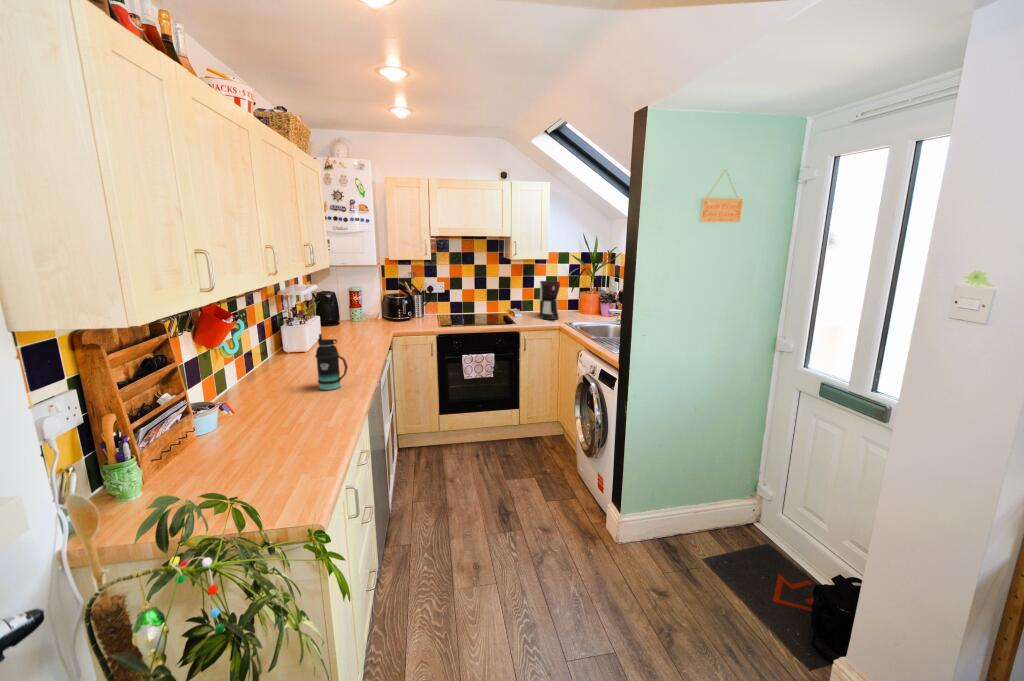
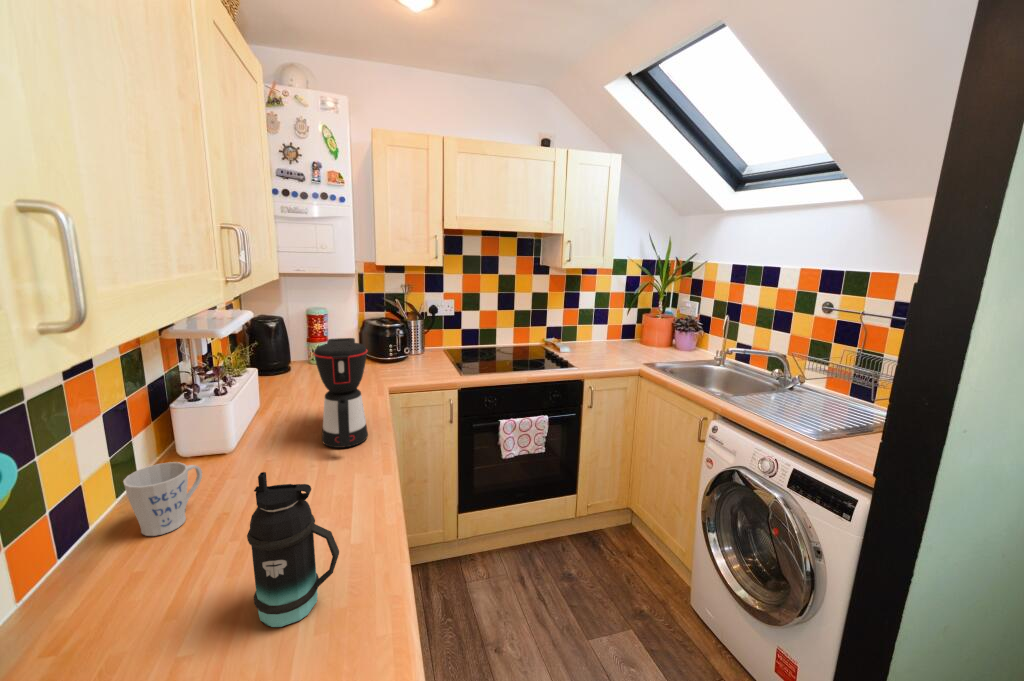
coffee maker: present [540,281,560,320] -> present [313,338,368,448]
mug: none [268,345,297,372] -> present [124,462,202,536]

